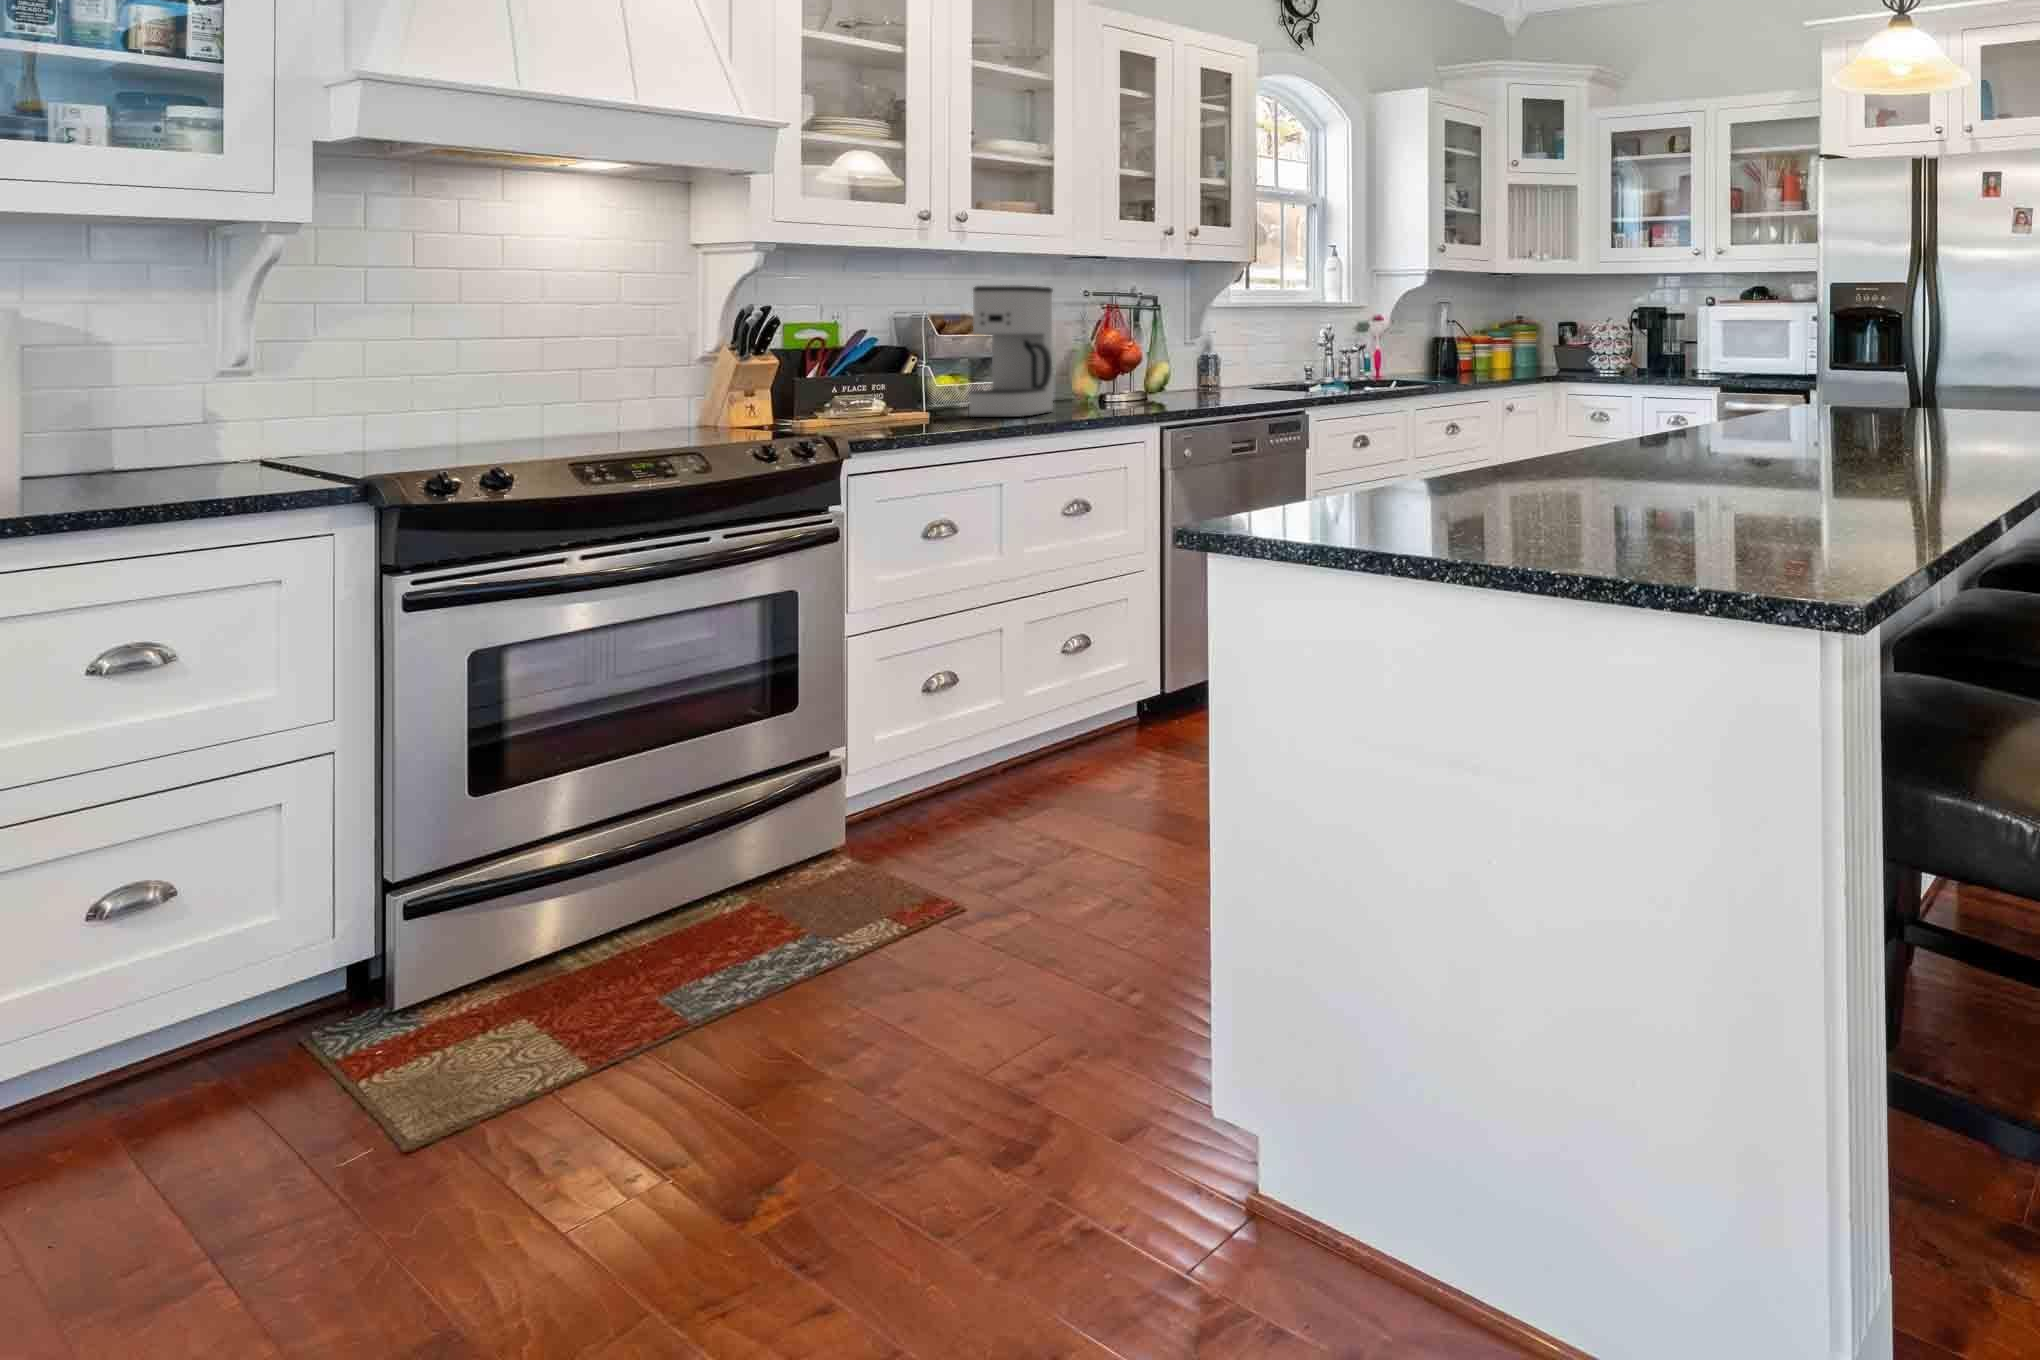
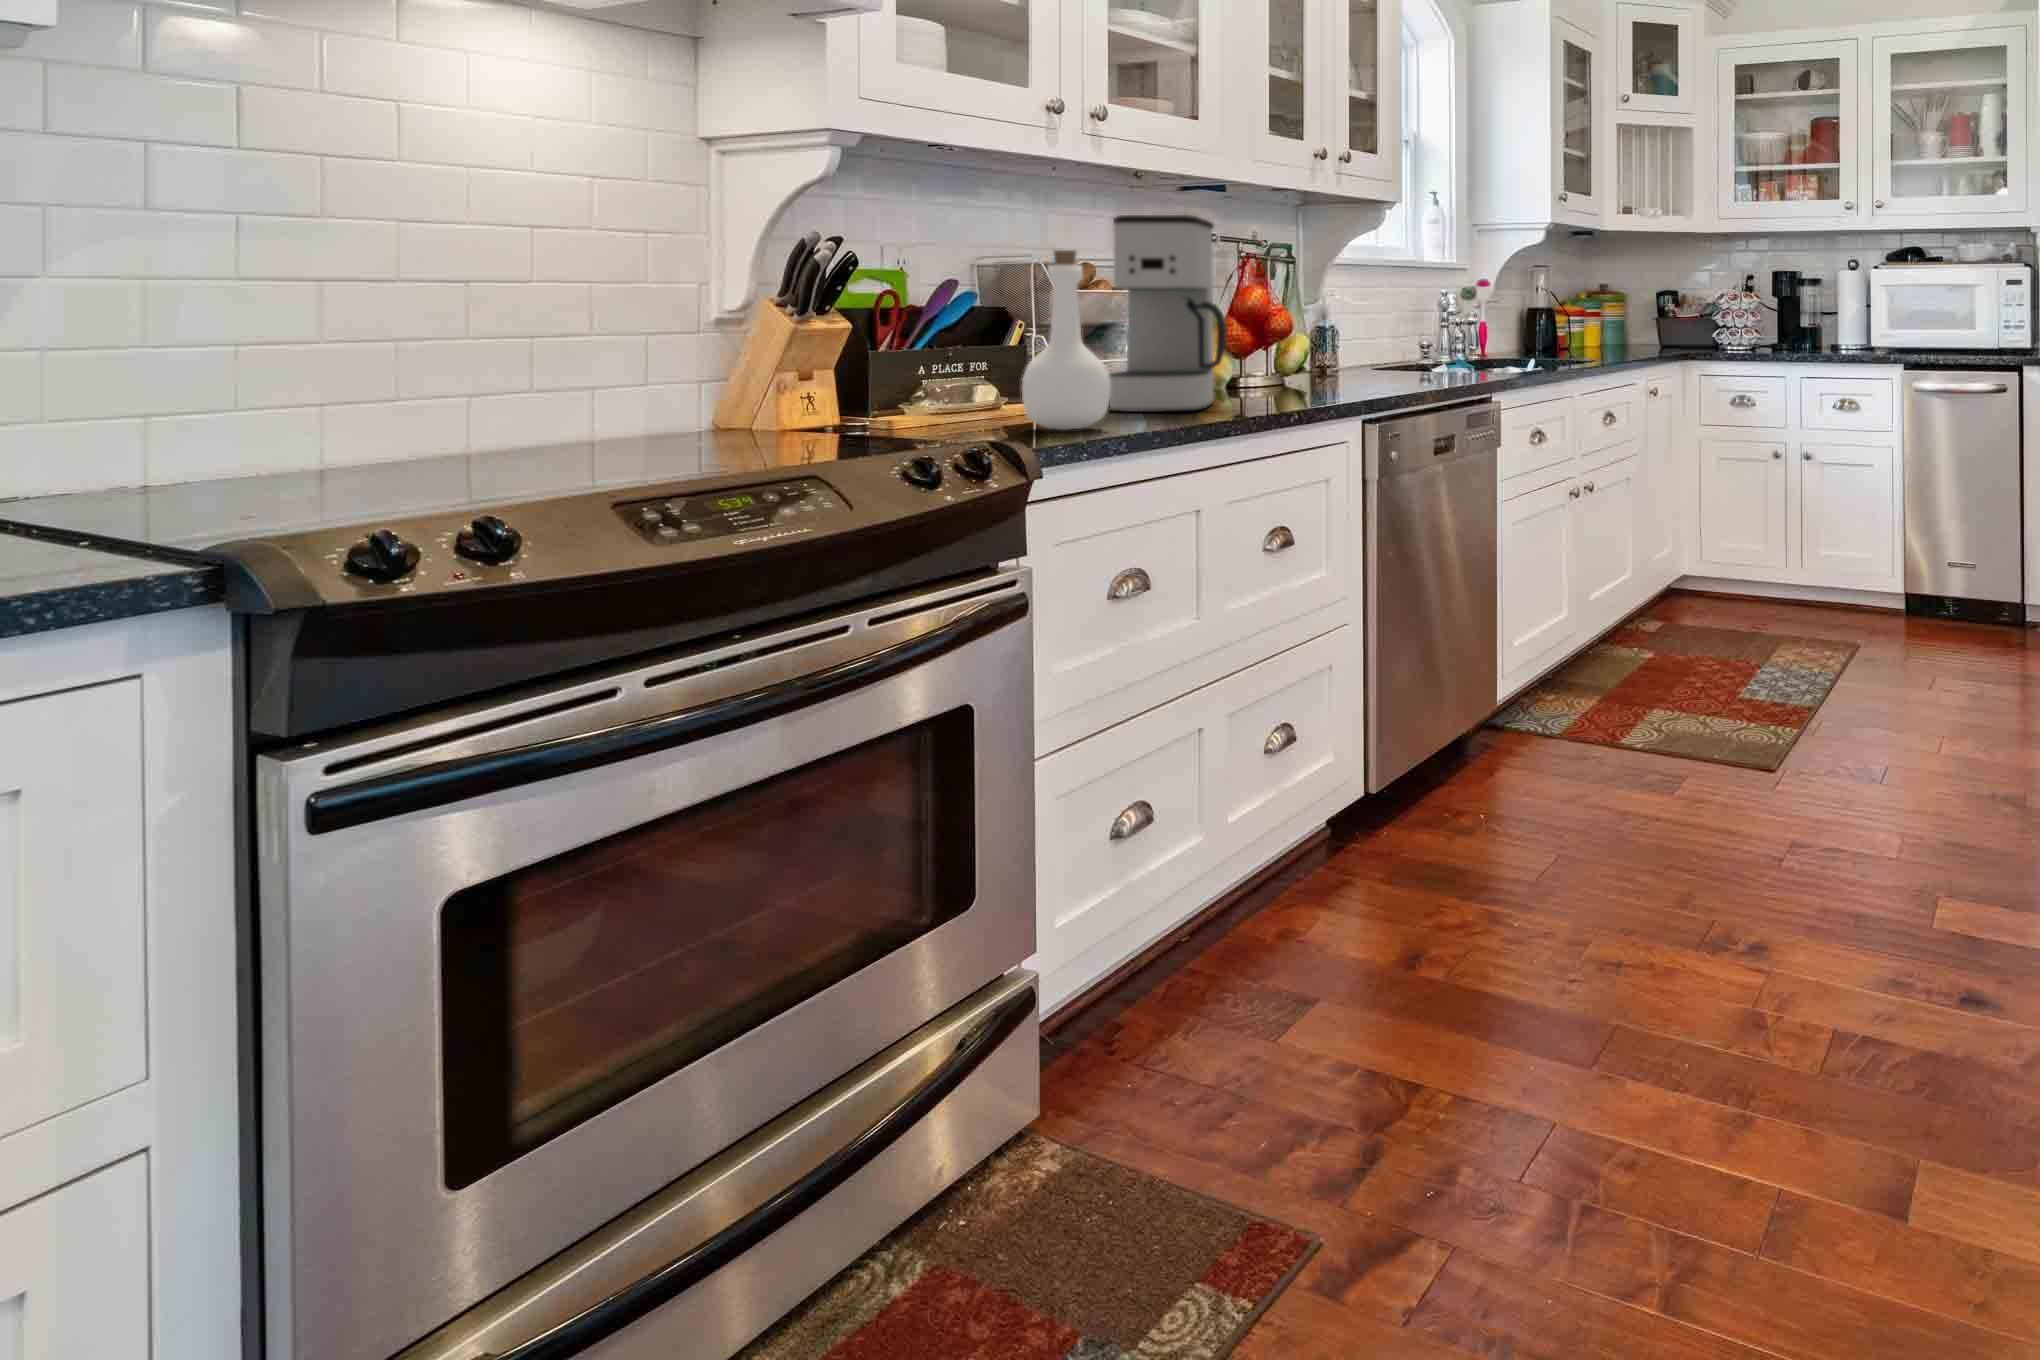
bottle: none [880,313,940,428] -> present [1022,250,1110,430]

